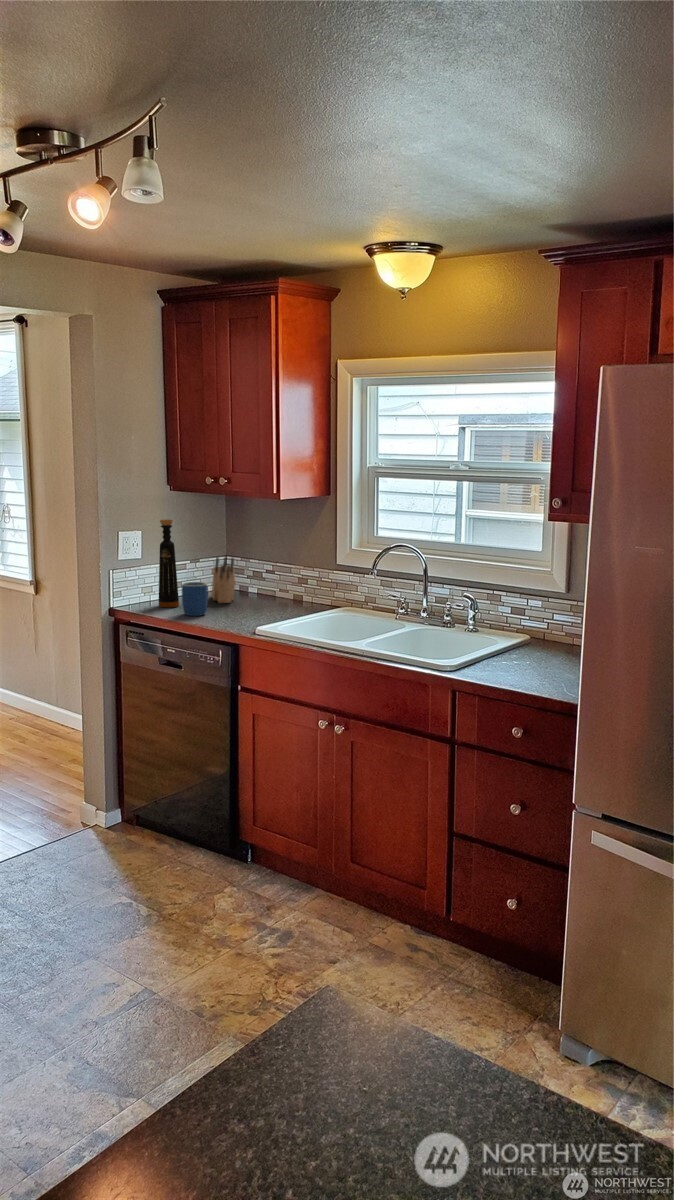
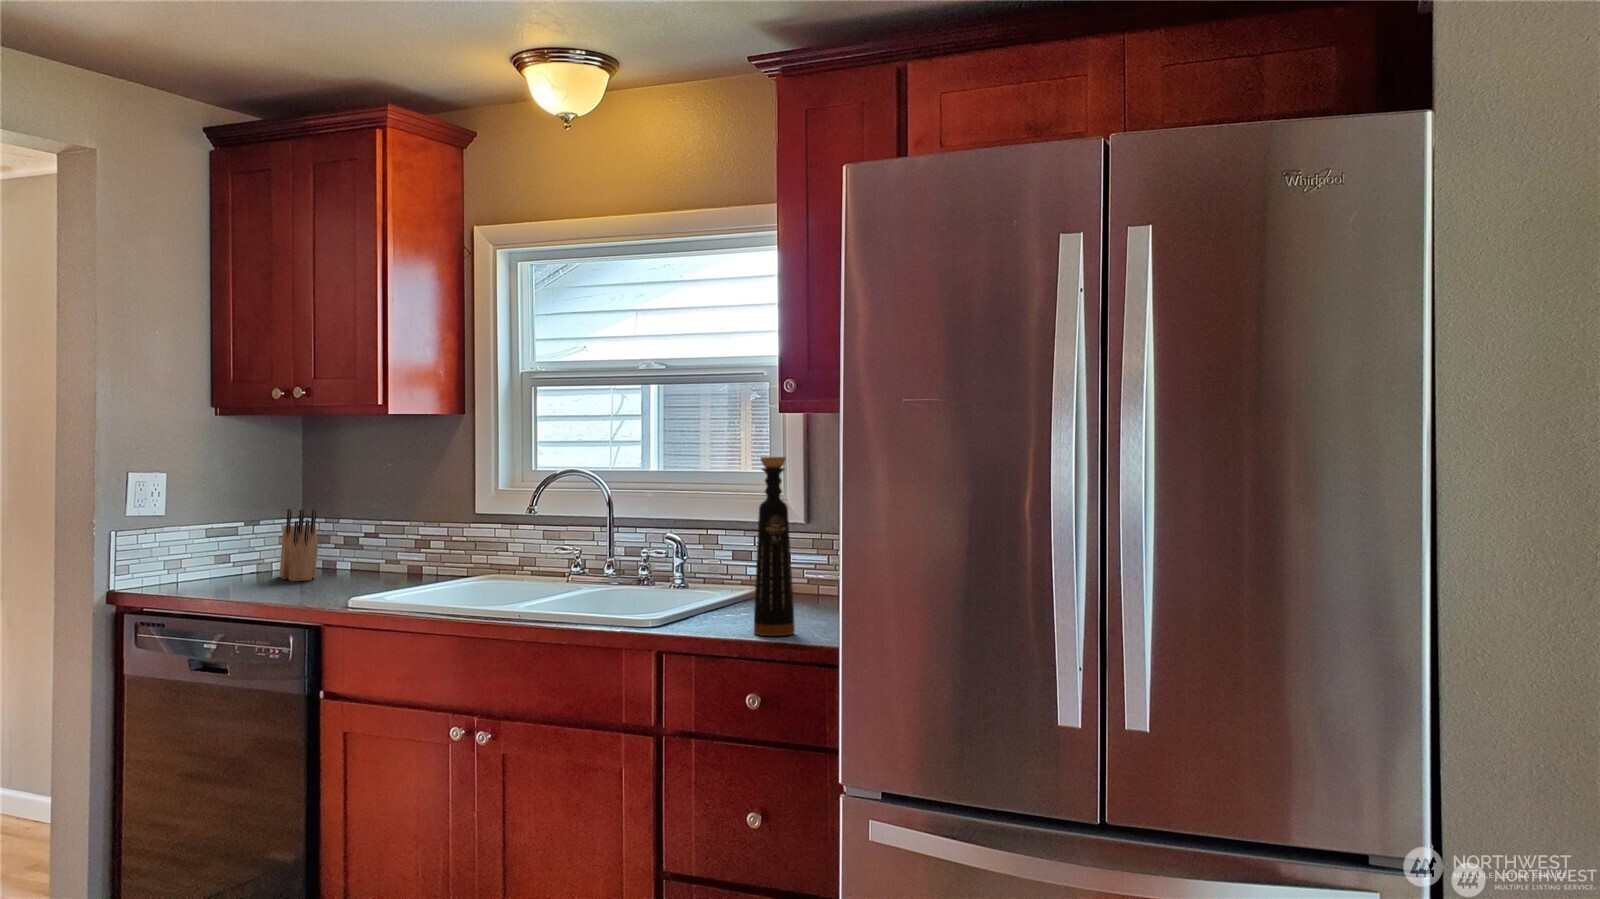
bottle: present [159,519,179,608] -> present [754,457,795,636]
mug: present [182,582,208,616] -> none [229,542,272,593]

